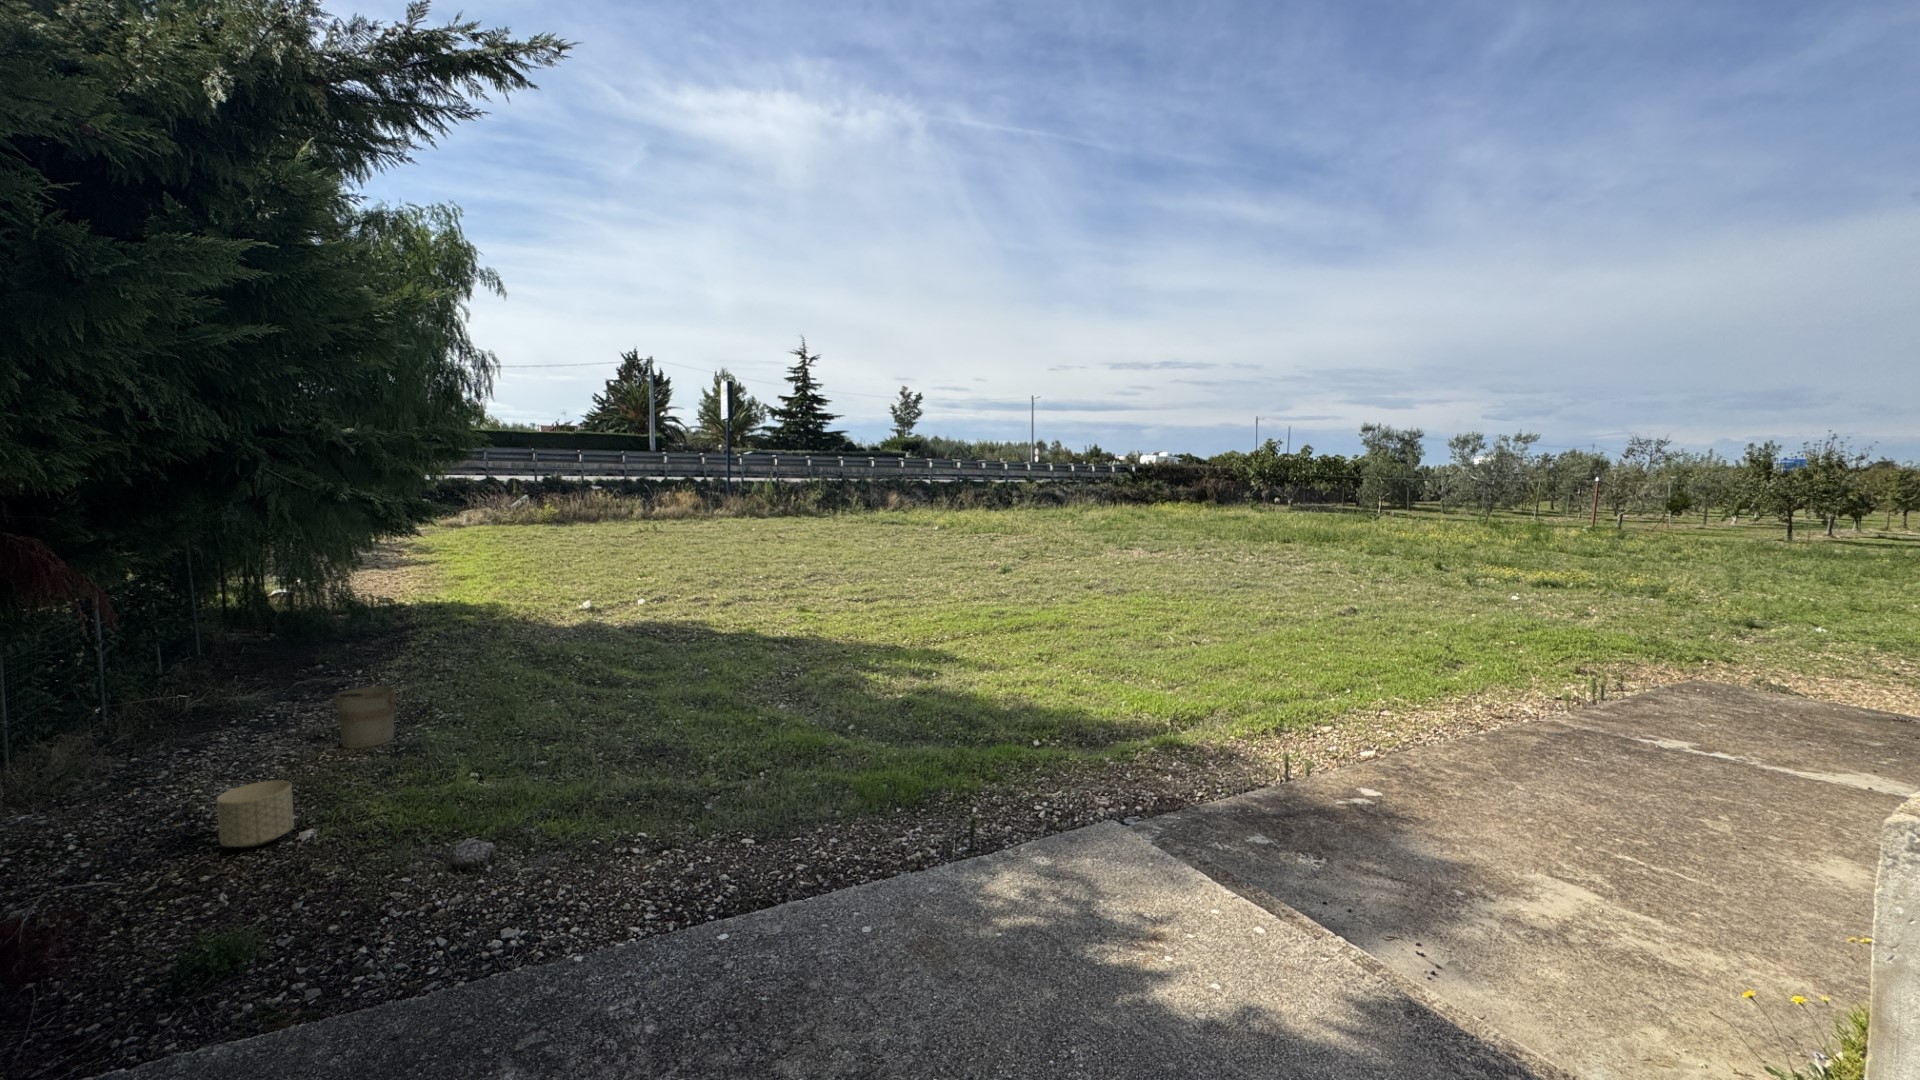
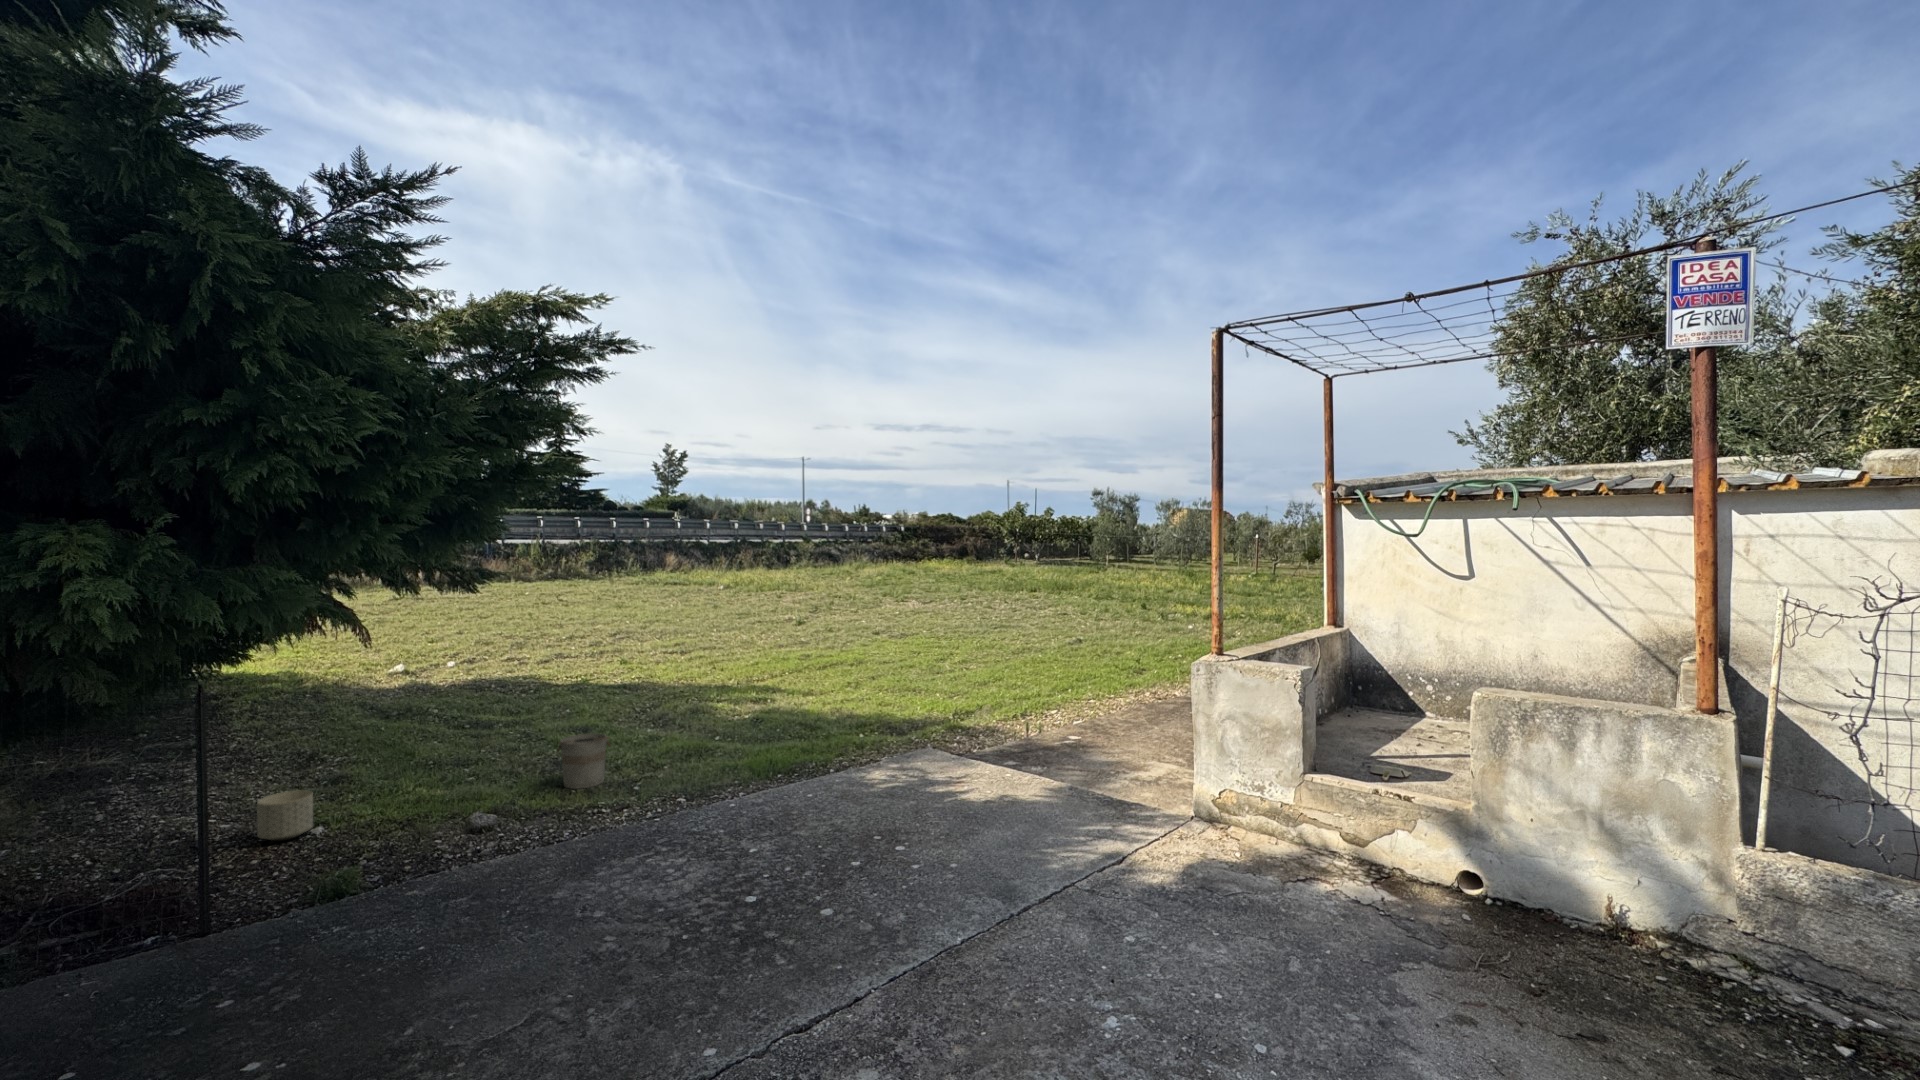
bucket: present [328,686,399,749] -> present [557,733,610,789]

